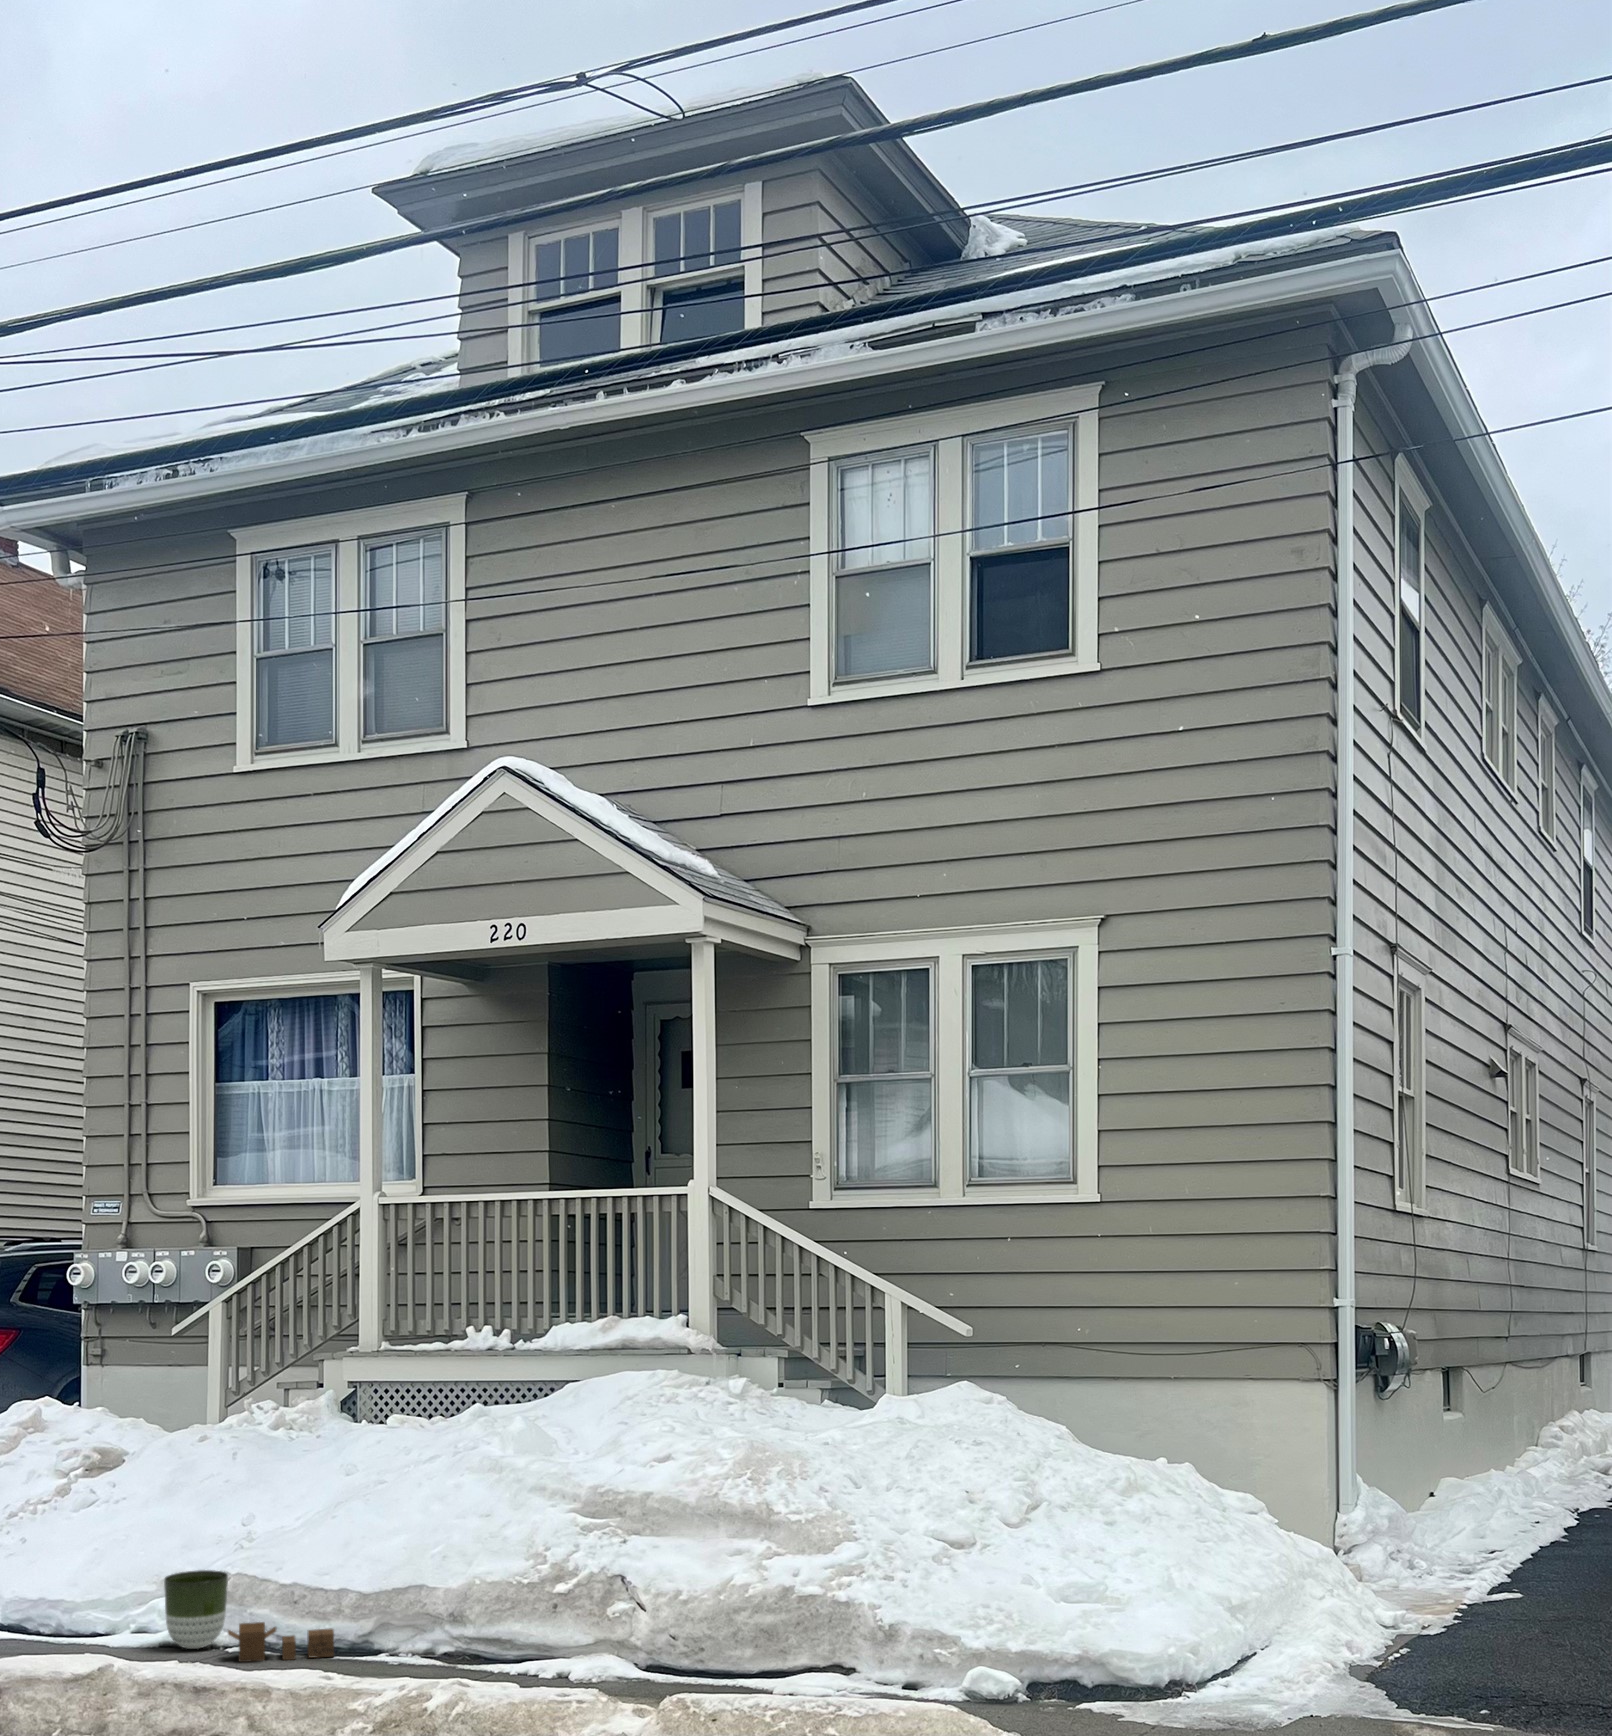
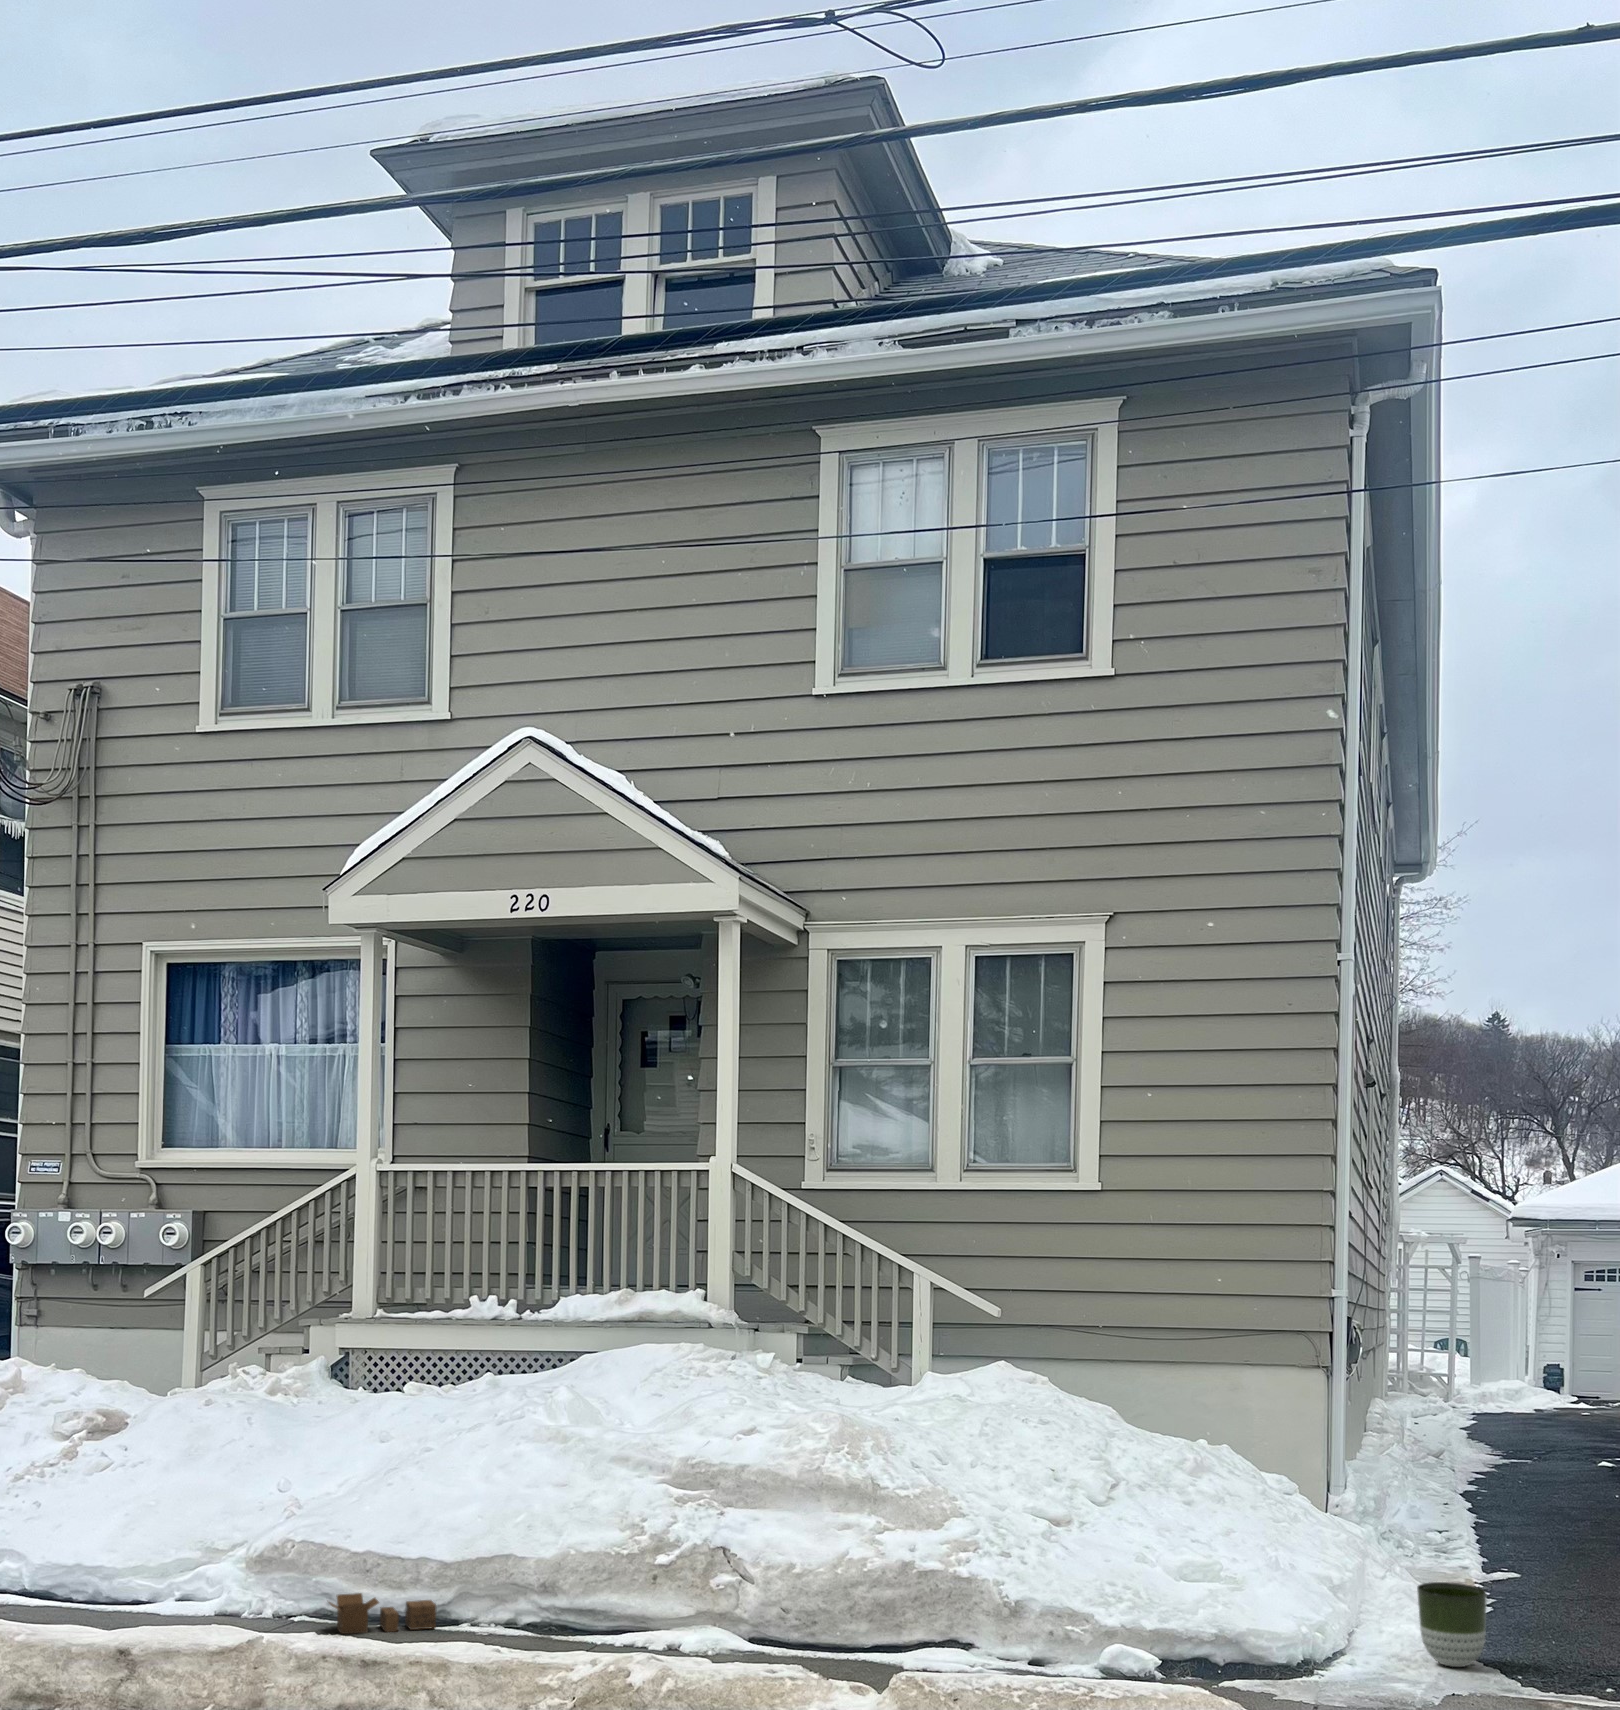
planter: present [164,1570,228,1649] -> present [1417,1582,1487,1667]

